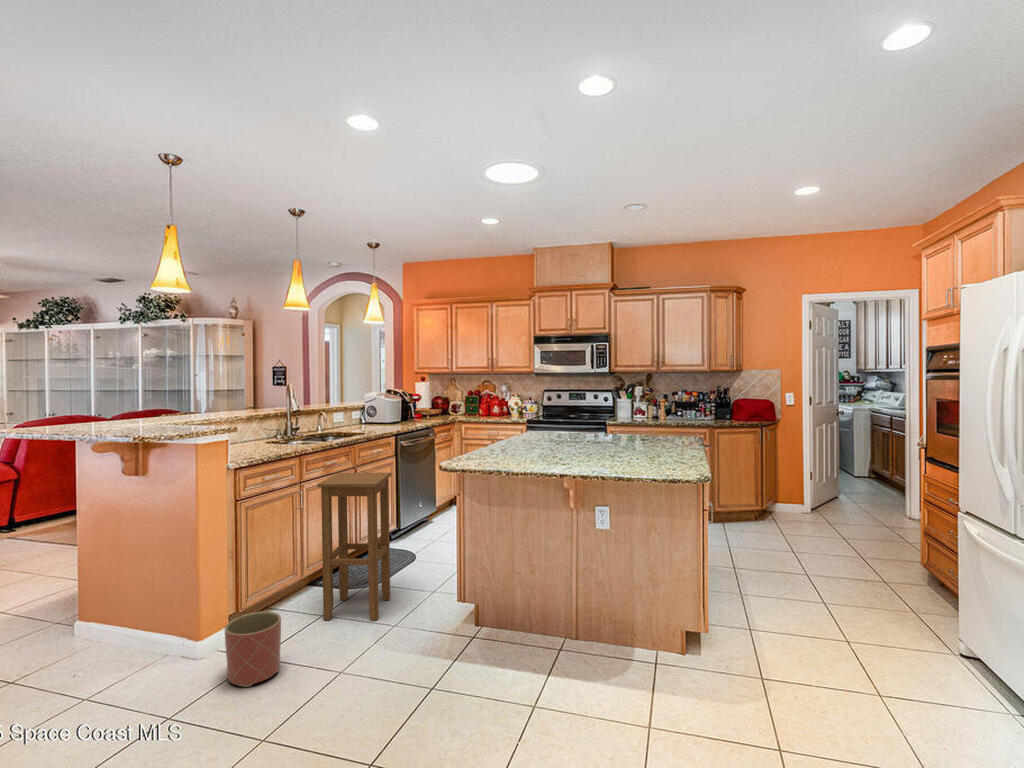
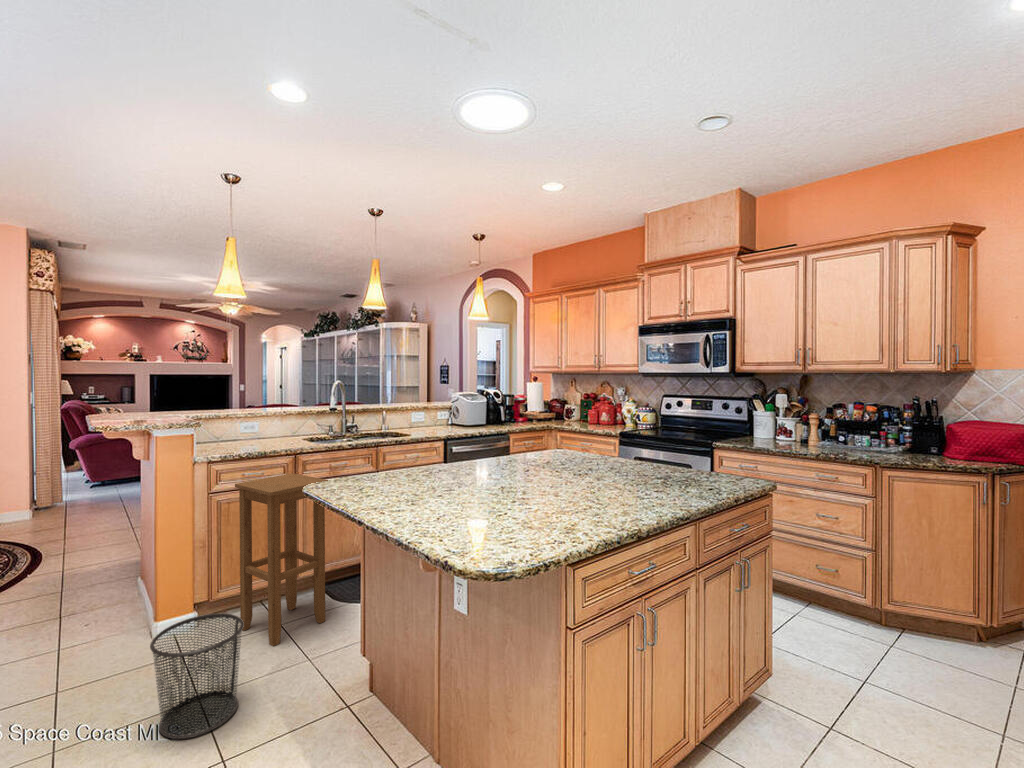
waste bin: none [362,582,430,679] -> present [150,613,244,739]
planter: present [225,611,281,687] -> none [70,609,137,688]

